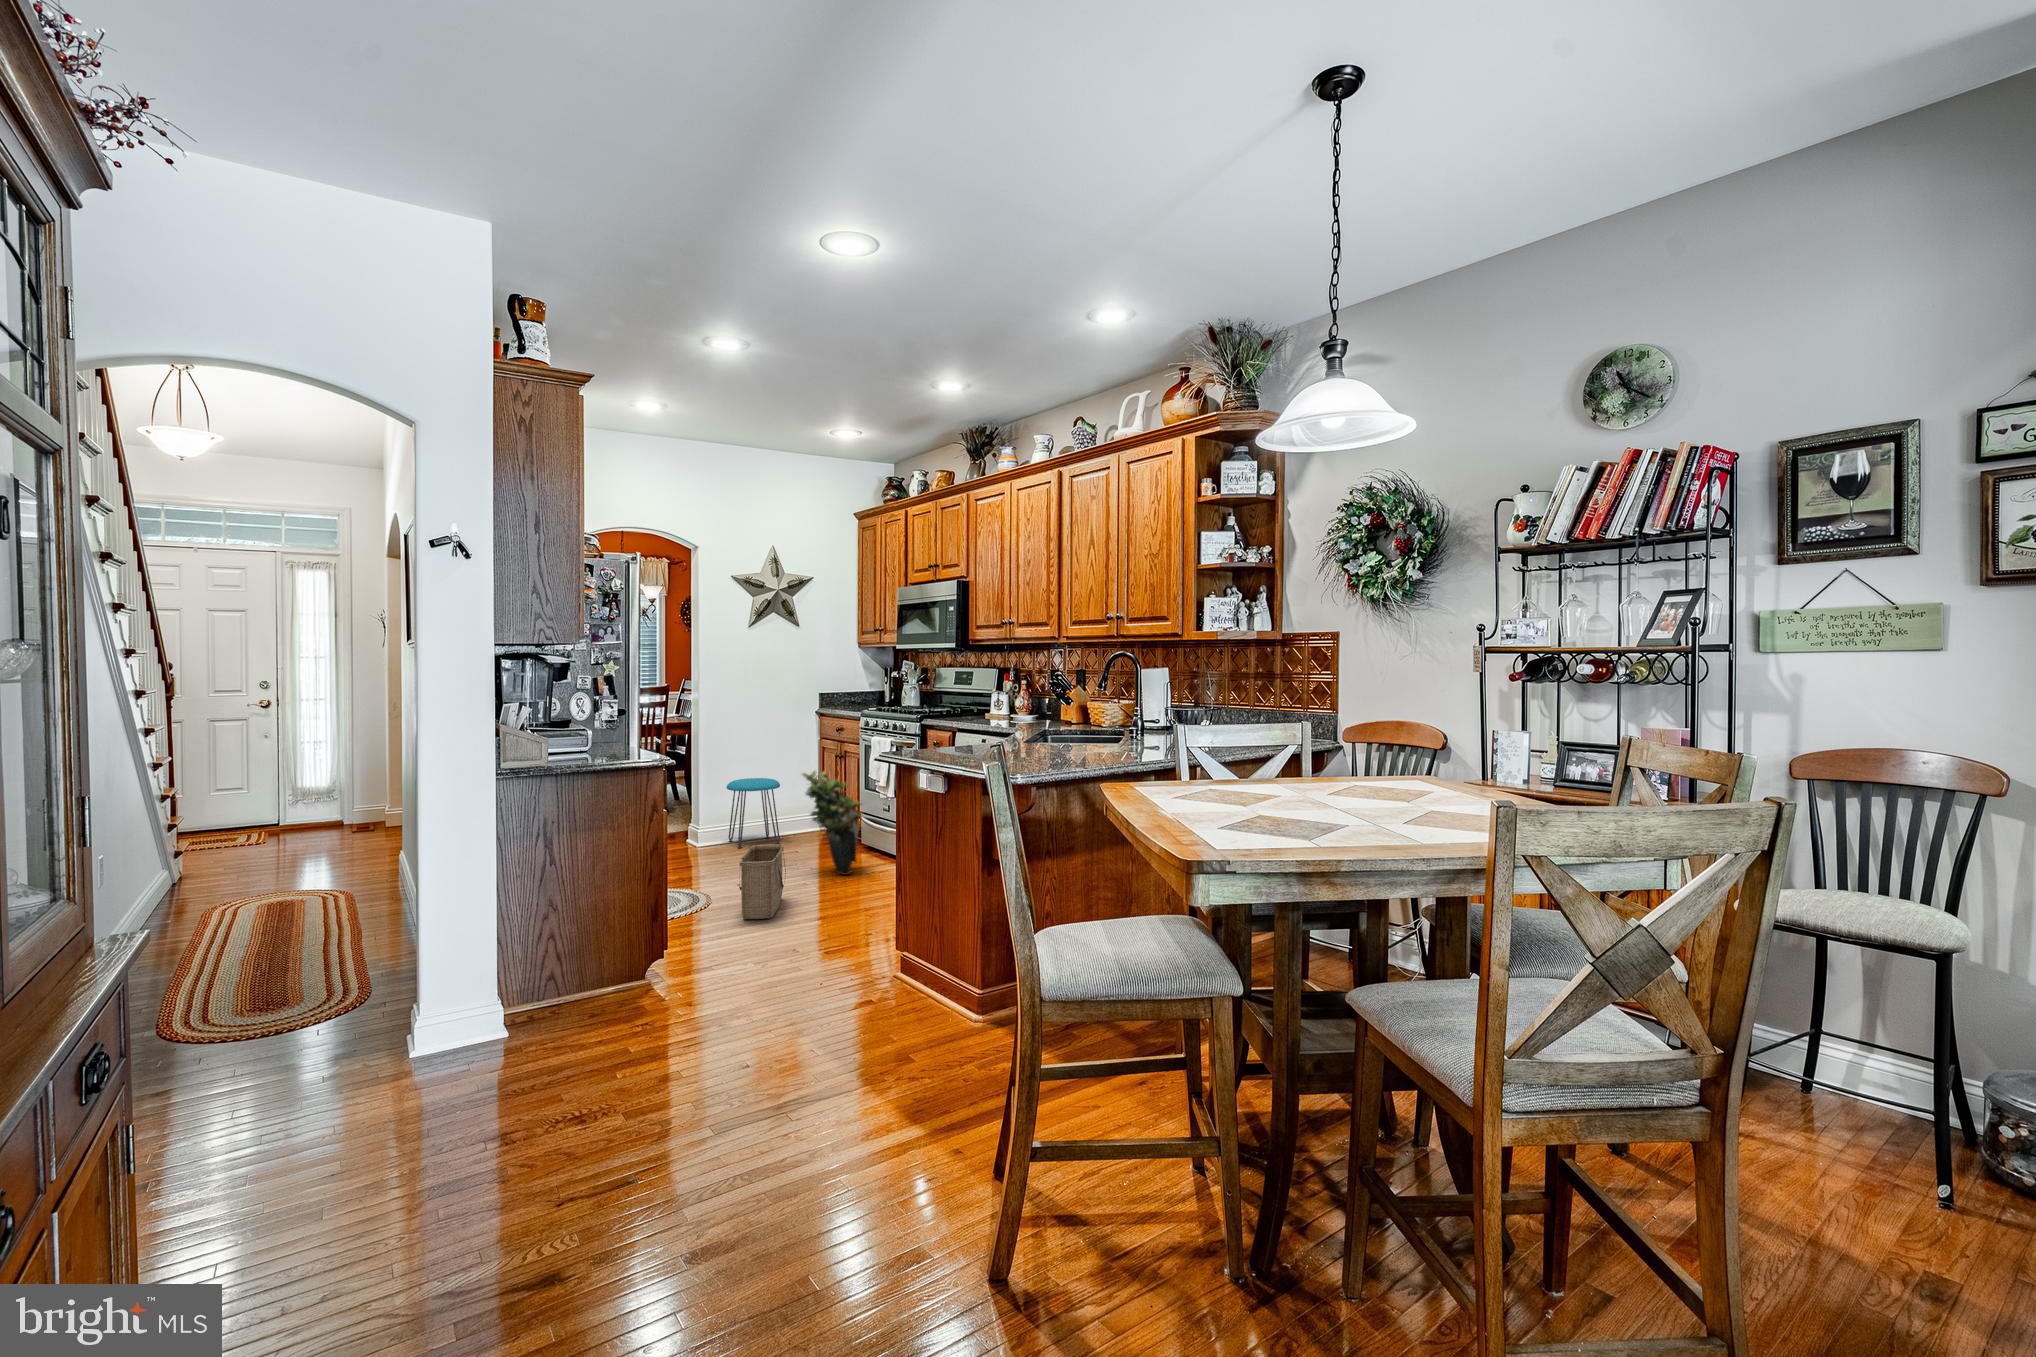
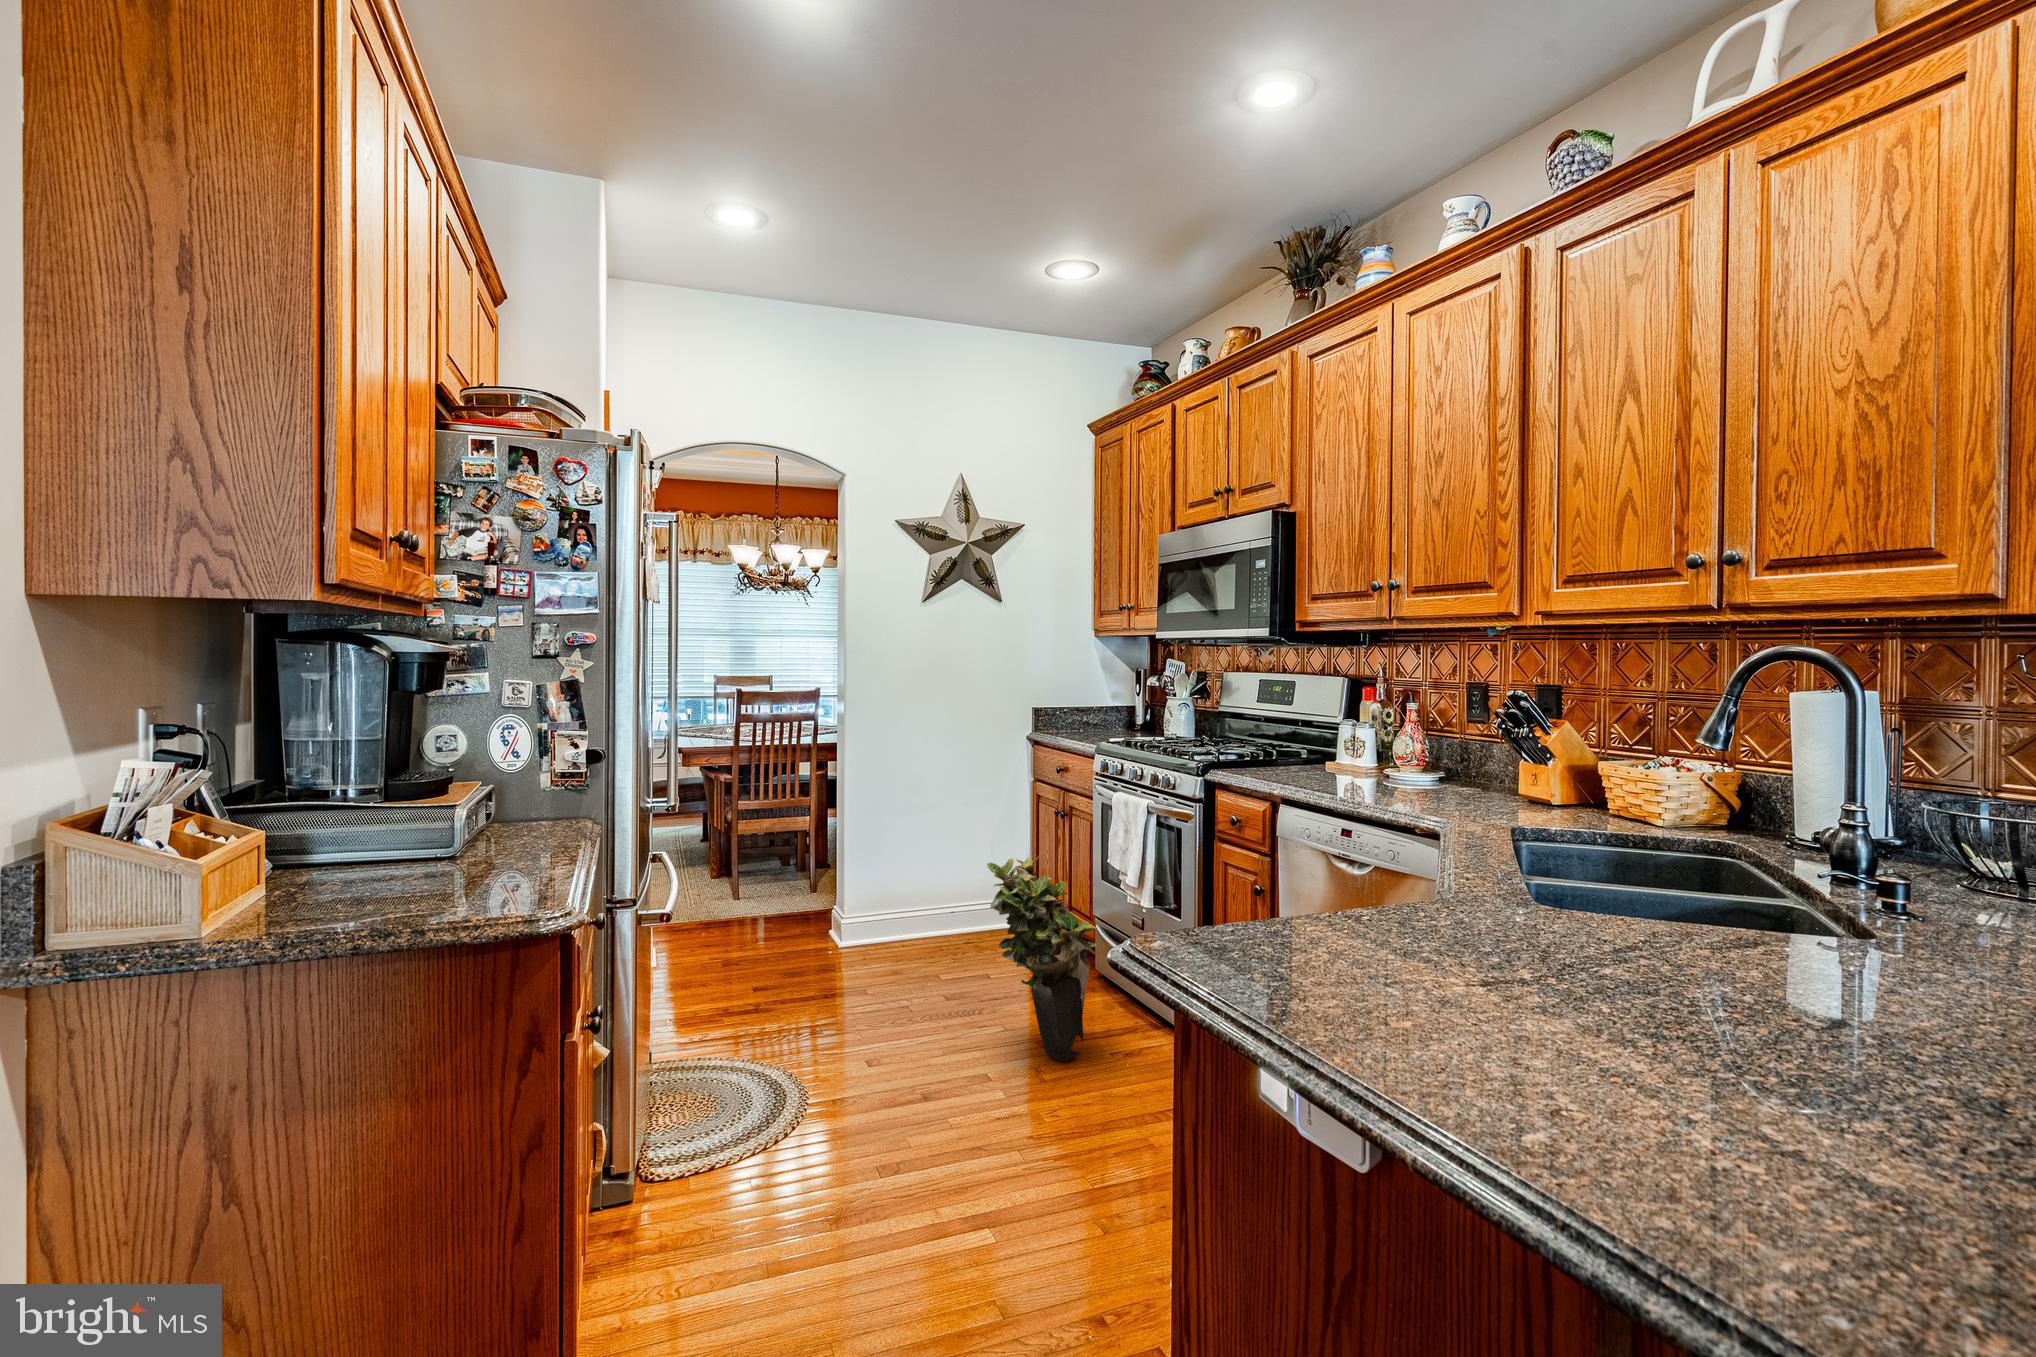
stool: present [726,778,780,848] -> none [881,845,965,964]
basket: present [739,844,786,919] -> none [835,1022,939,1211]

